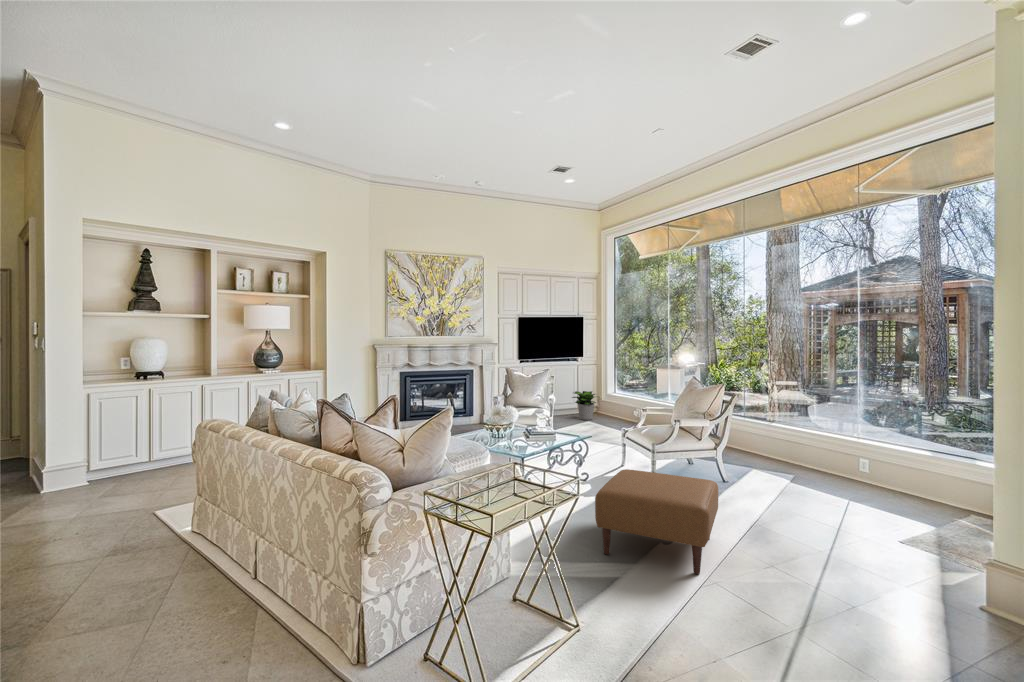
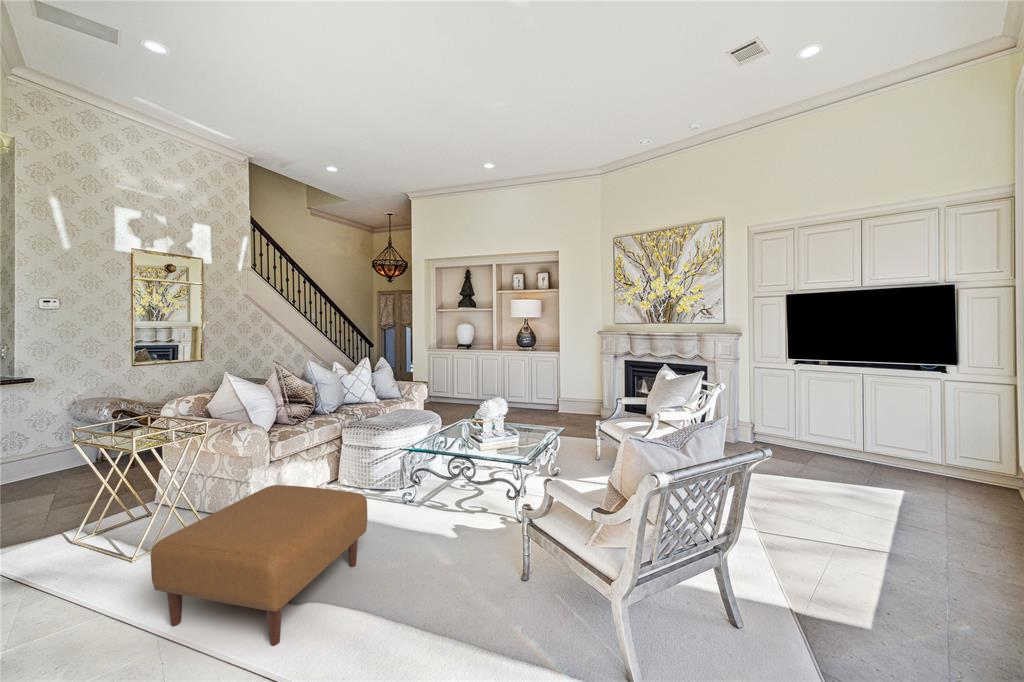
potted plant: present [572,391,596,420] -> none [887,431,982,498]

